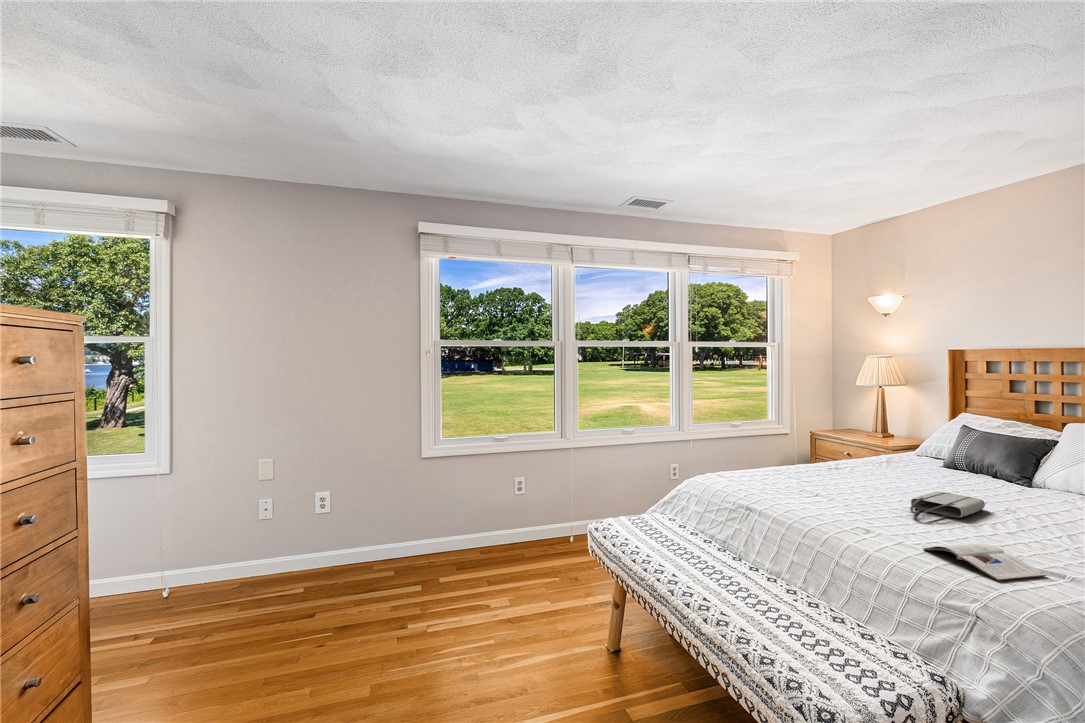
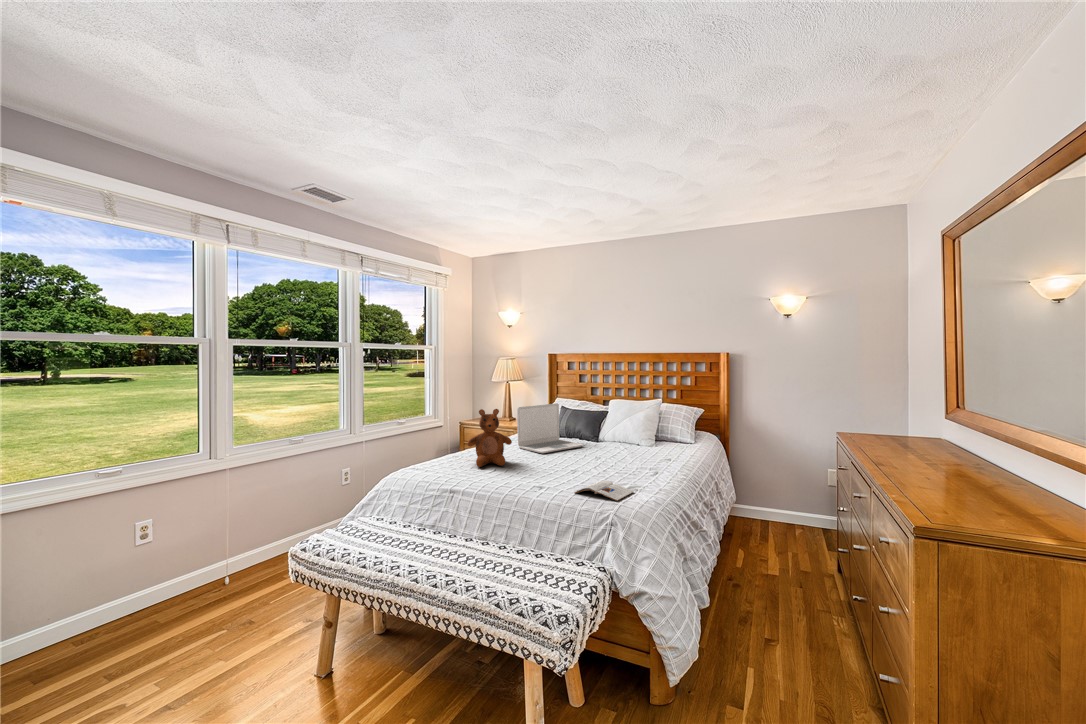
teddy bear: none [790,416,853,490] -> present [467,409,512,467]
laptop: none [875,419,990,487] -> present [517,403,583,453]
tote bag: present [910,492,985,518] -> none [553,453,589,471]

